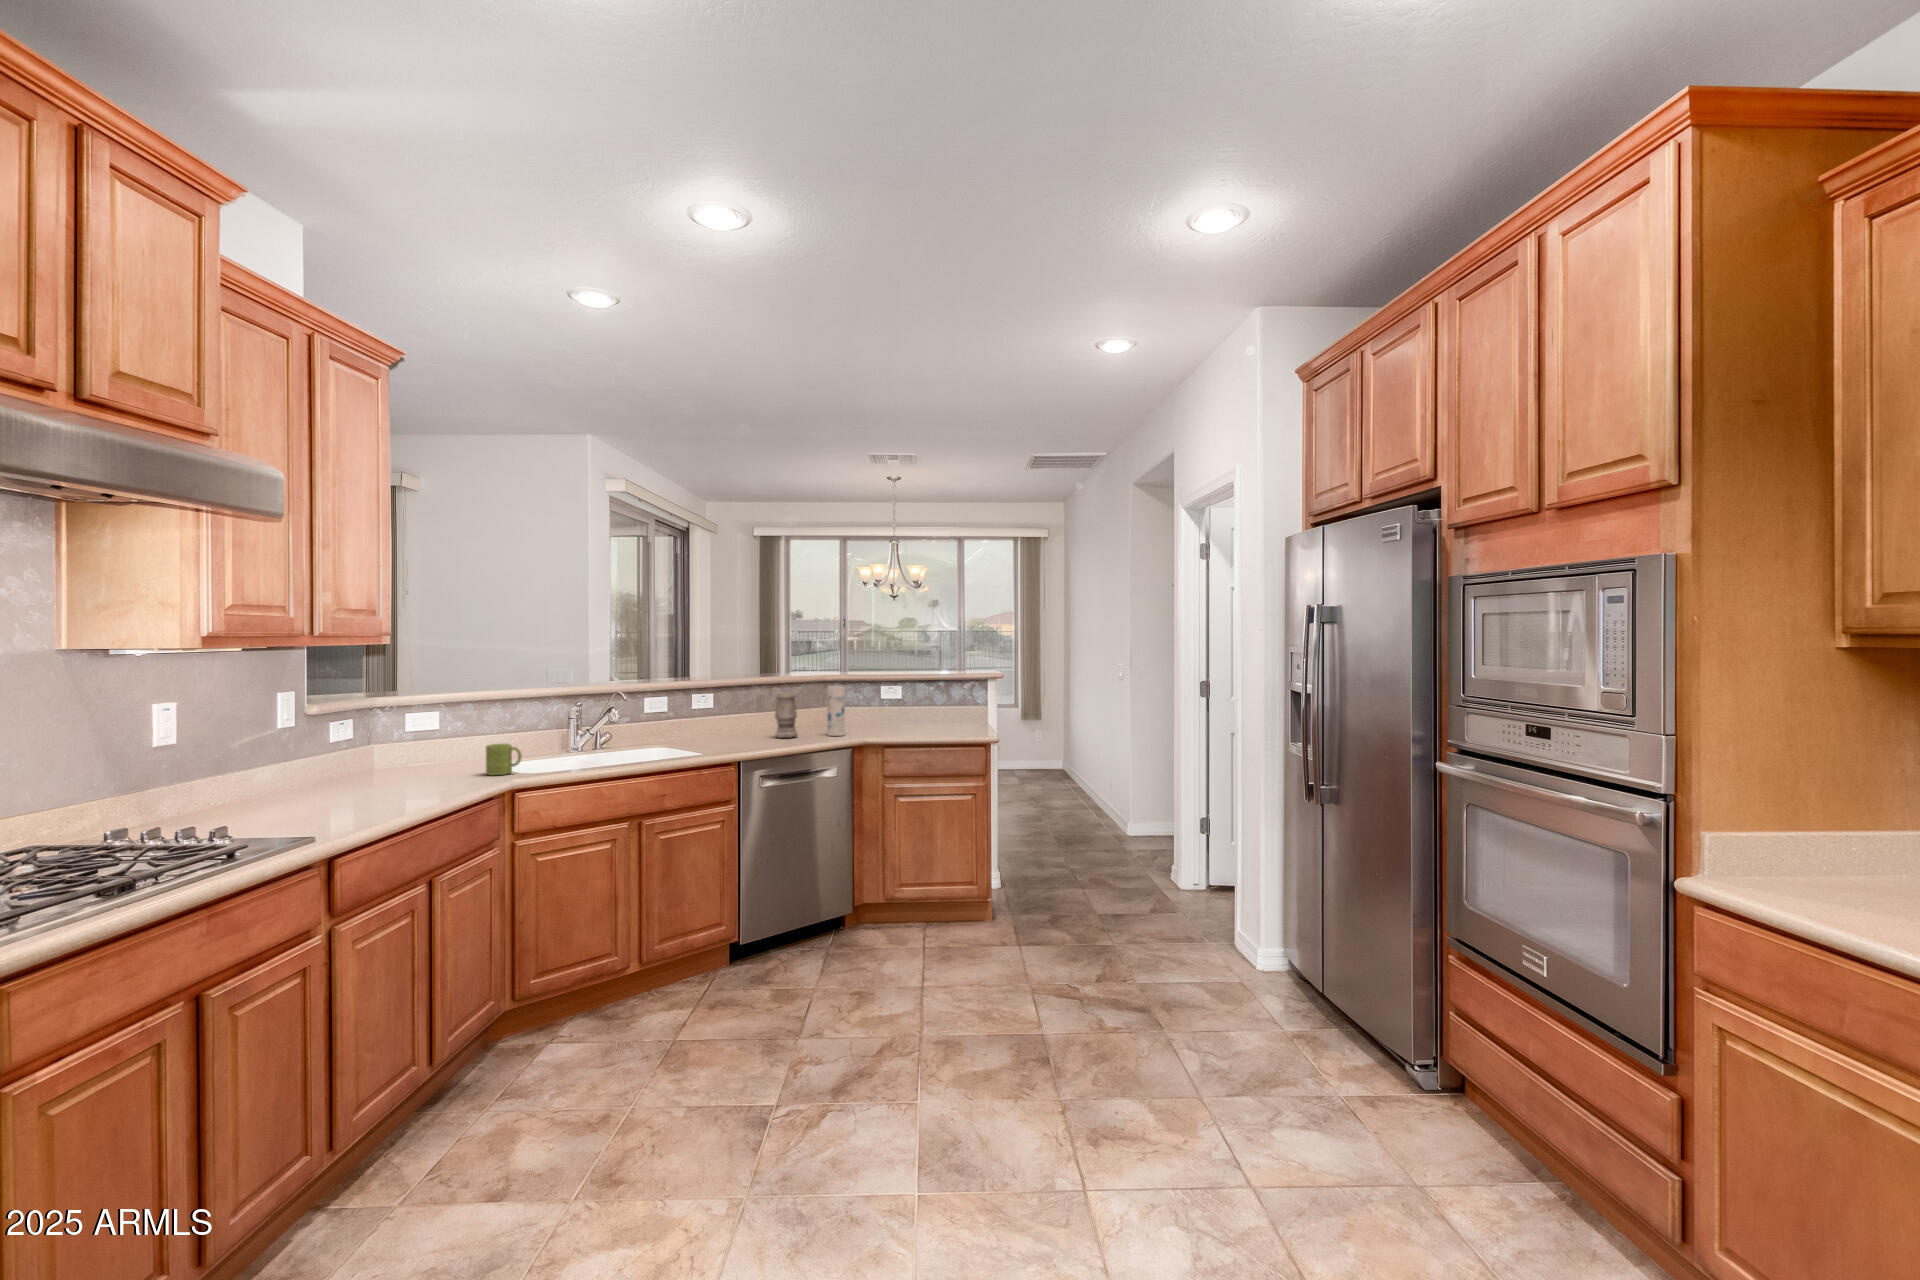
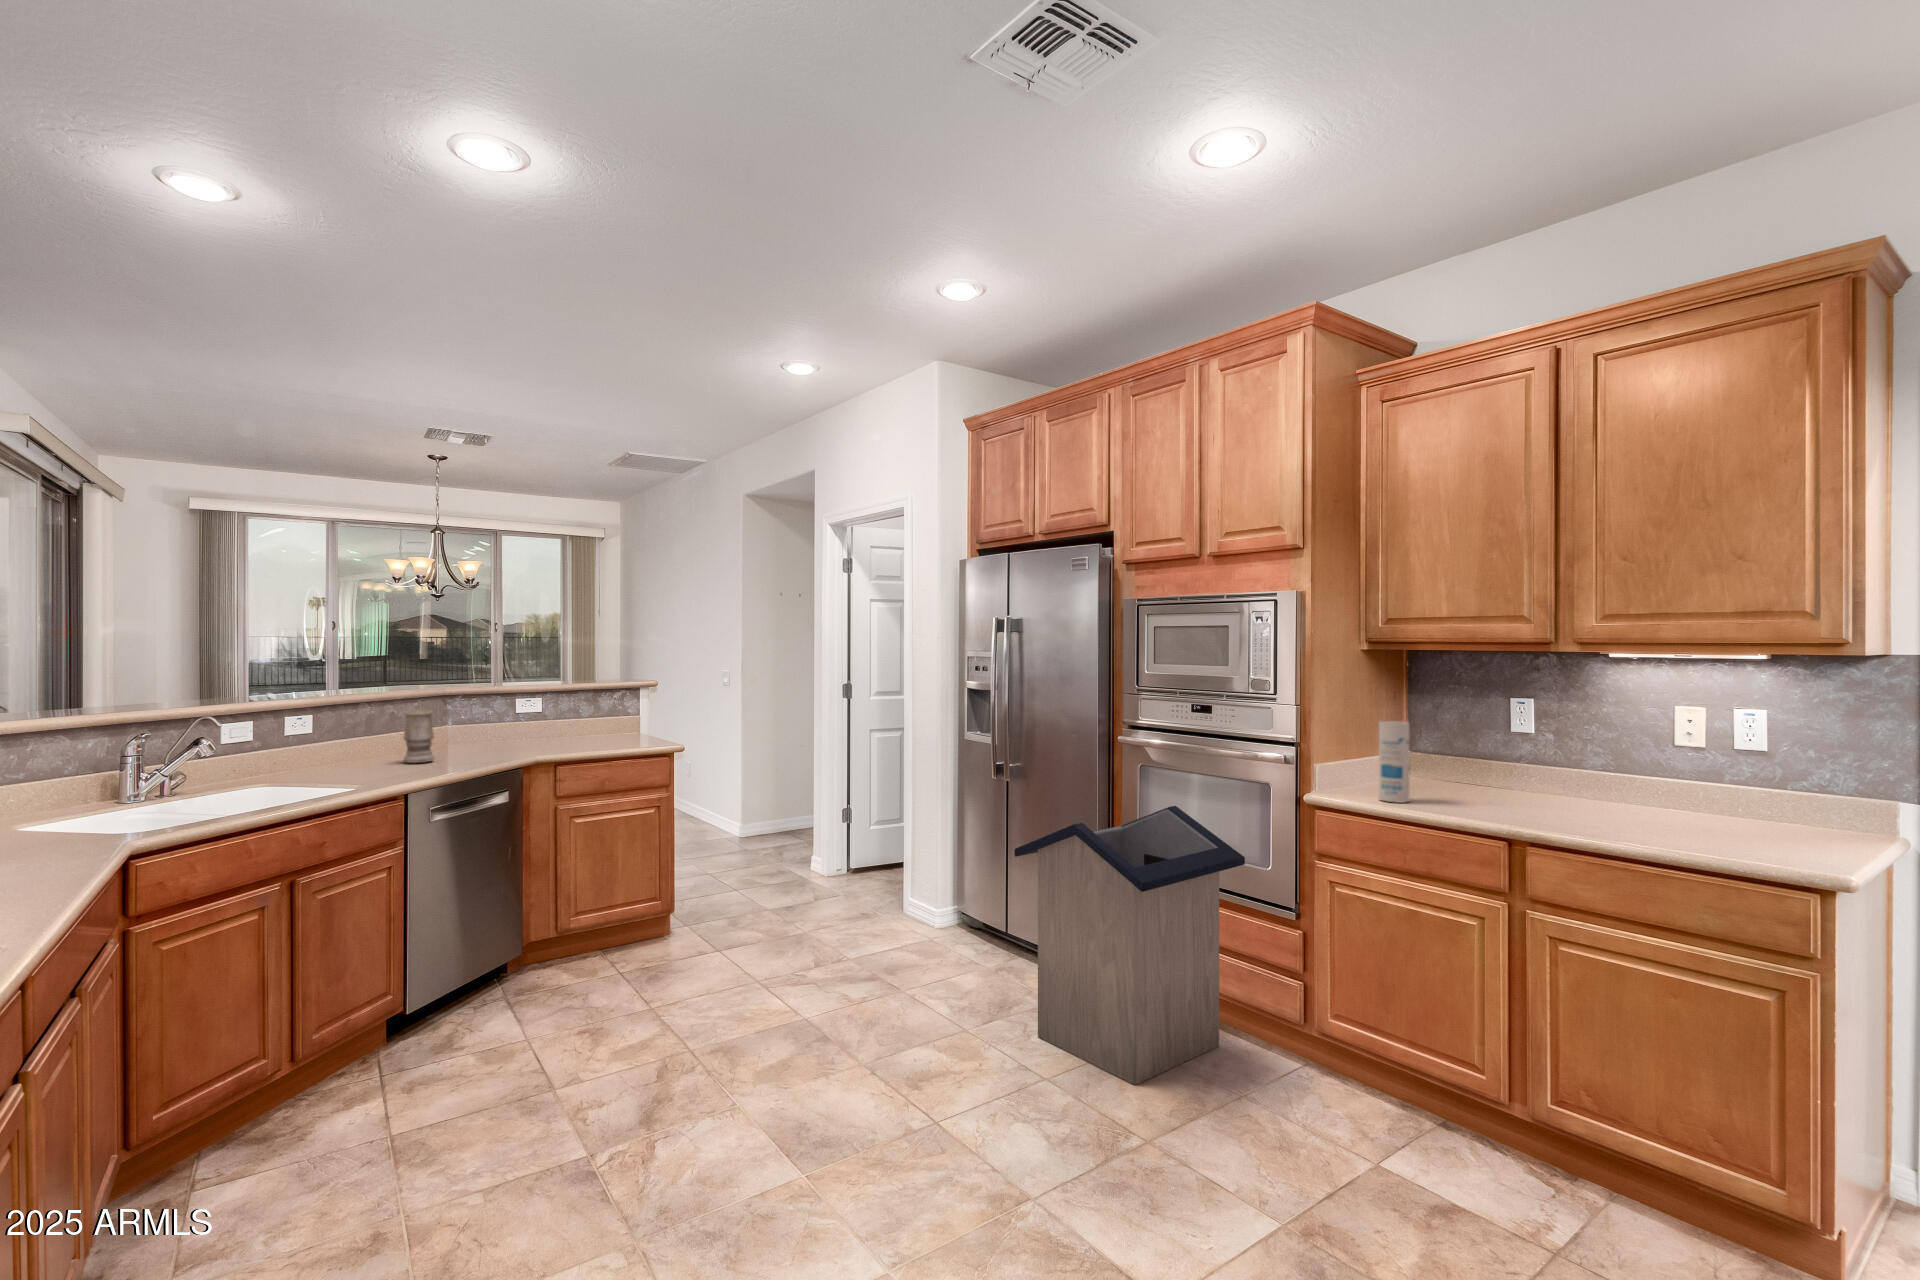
canister: present [827,686,845,736] -> present [1379,721,1409,803]
mug: present [486,744,522,775] -> none [42,793,109,840]
trash can: none [1256,865,1585,1232] -> present [1014,806,1245,1085]

